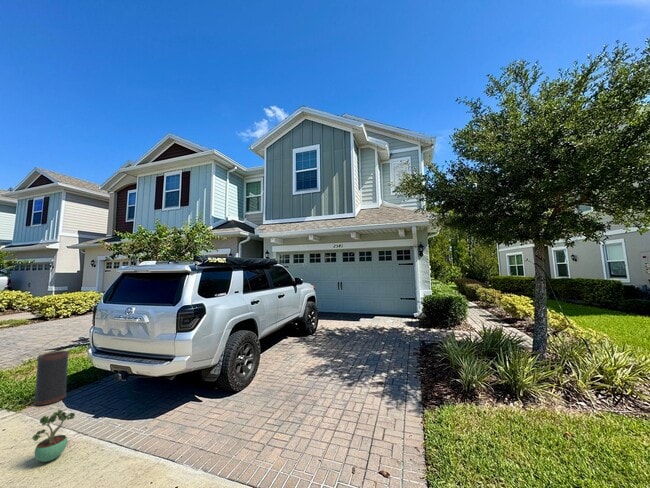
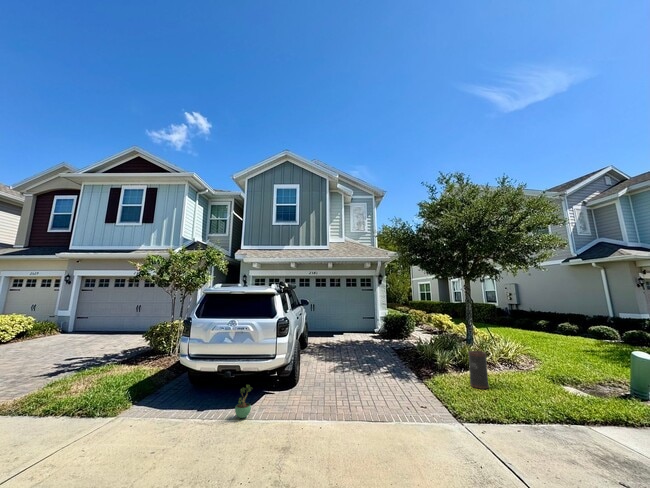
trash can: present [34,351,69,405] -> present [468,351,489,389]

